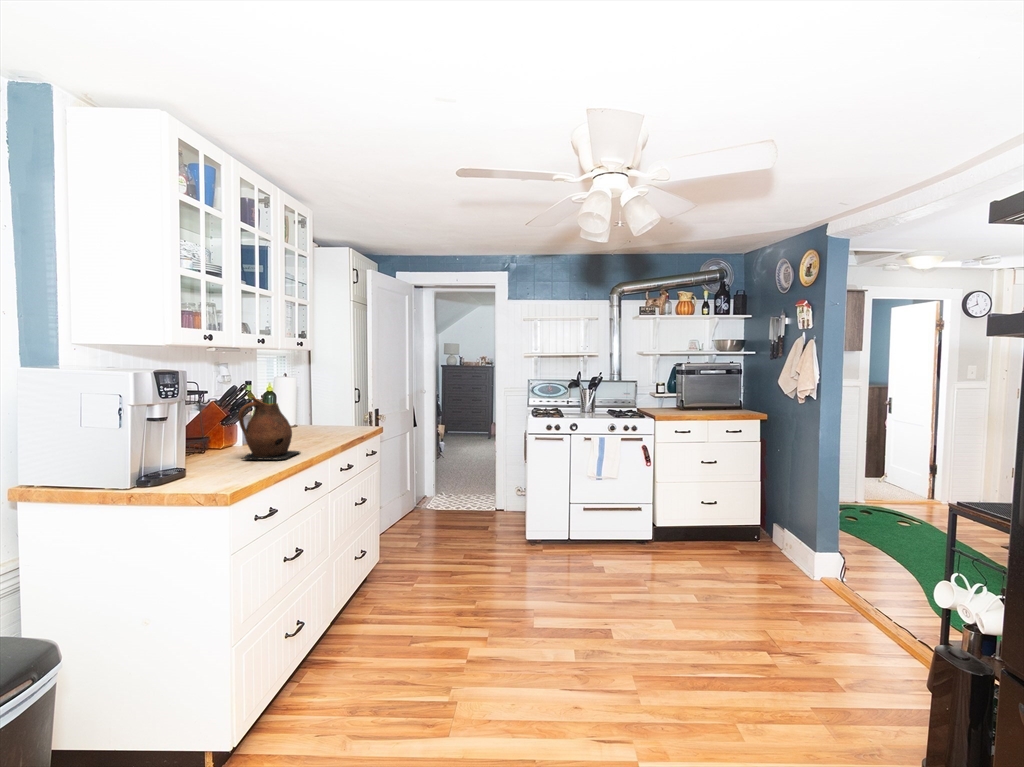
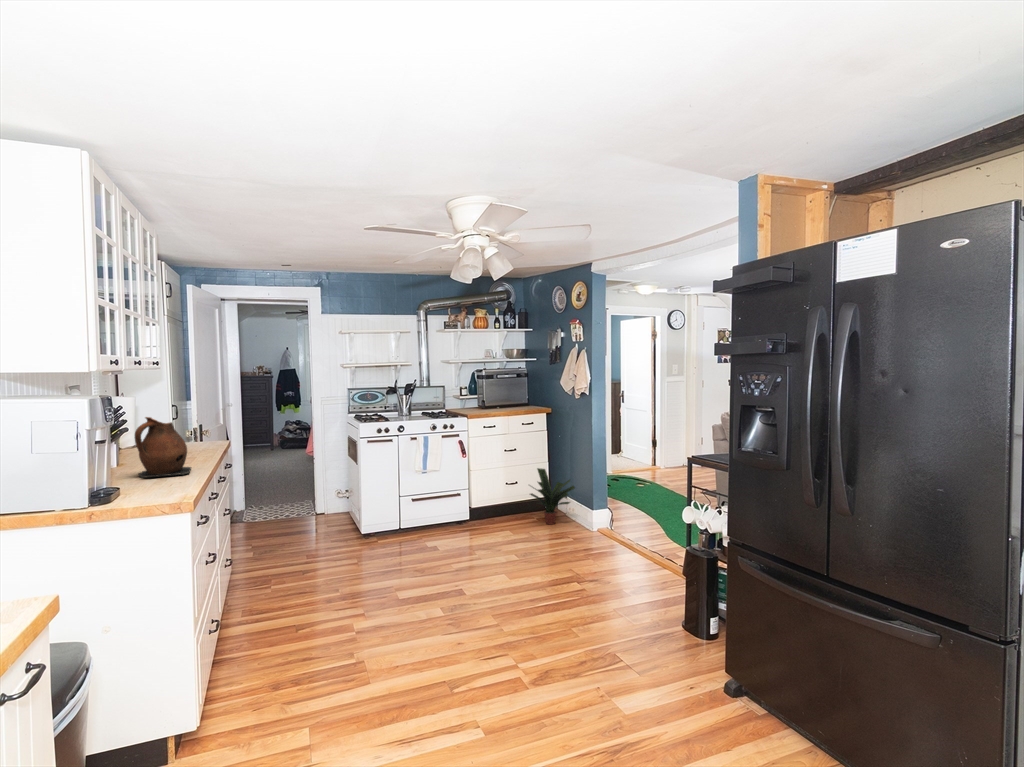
potted plant: none [728,487,794,562] -> present [530,468,575,524]

